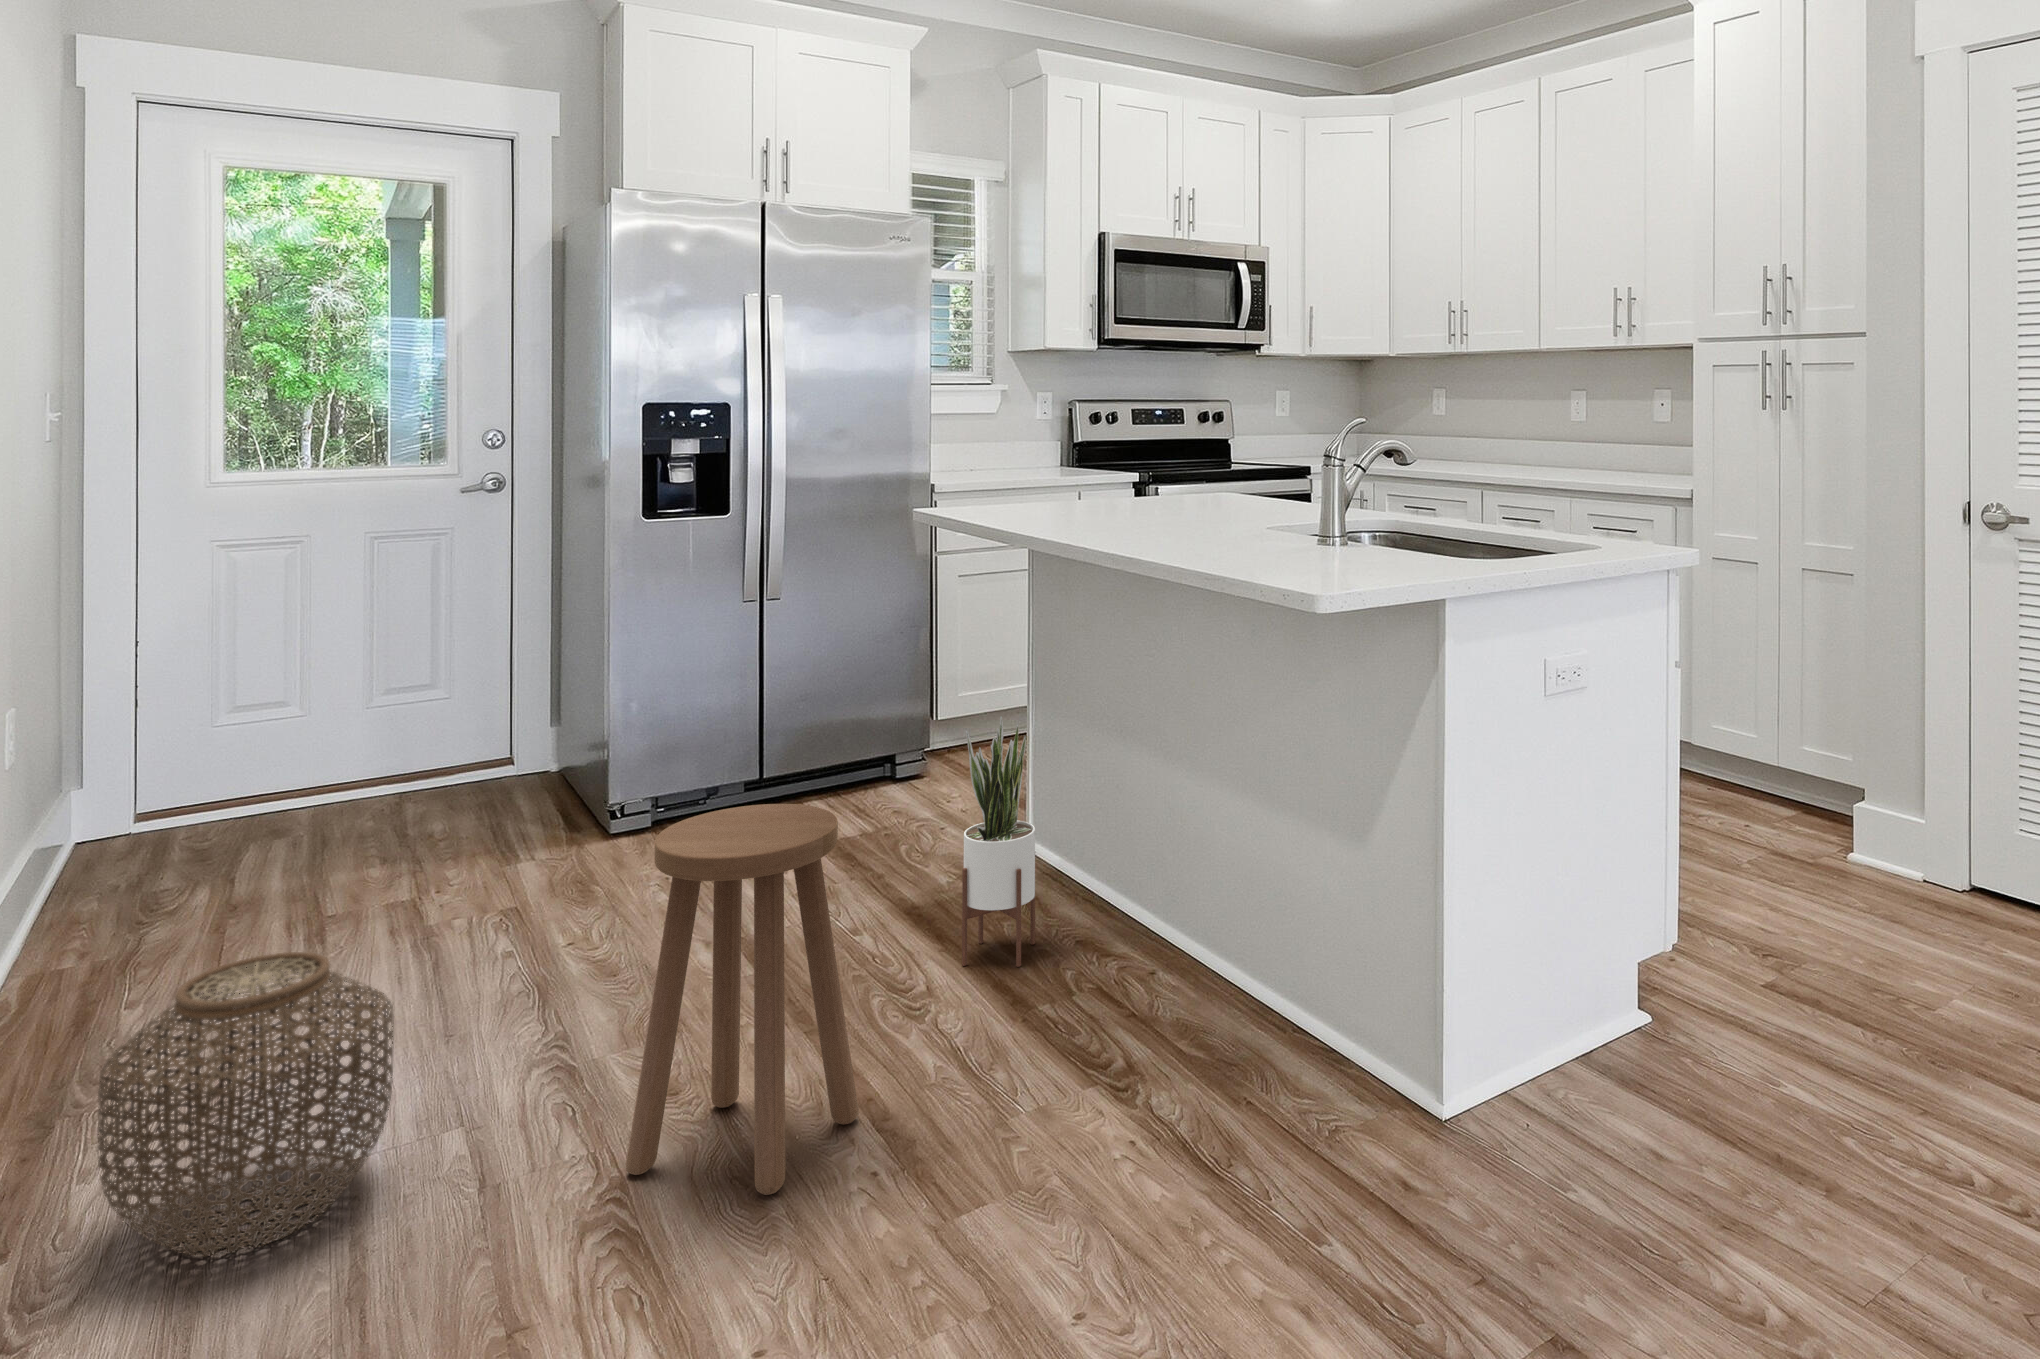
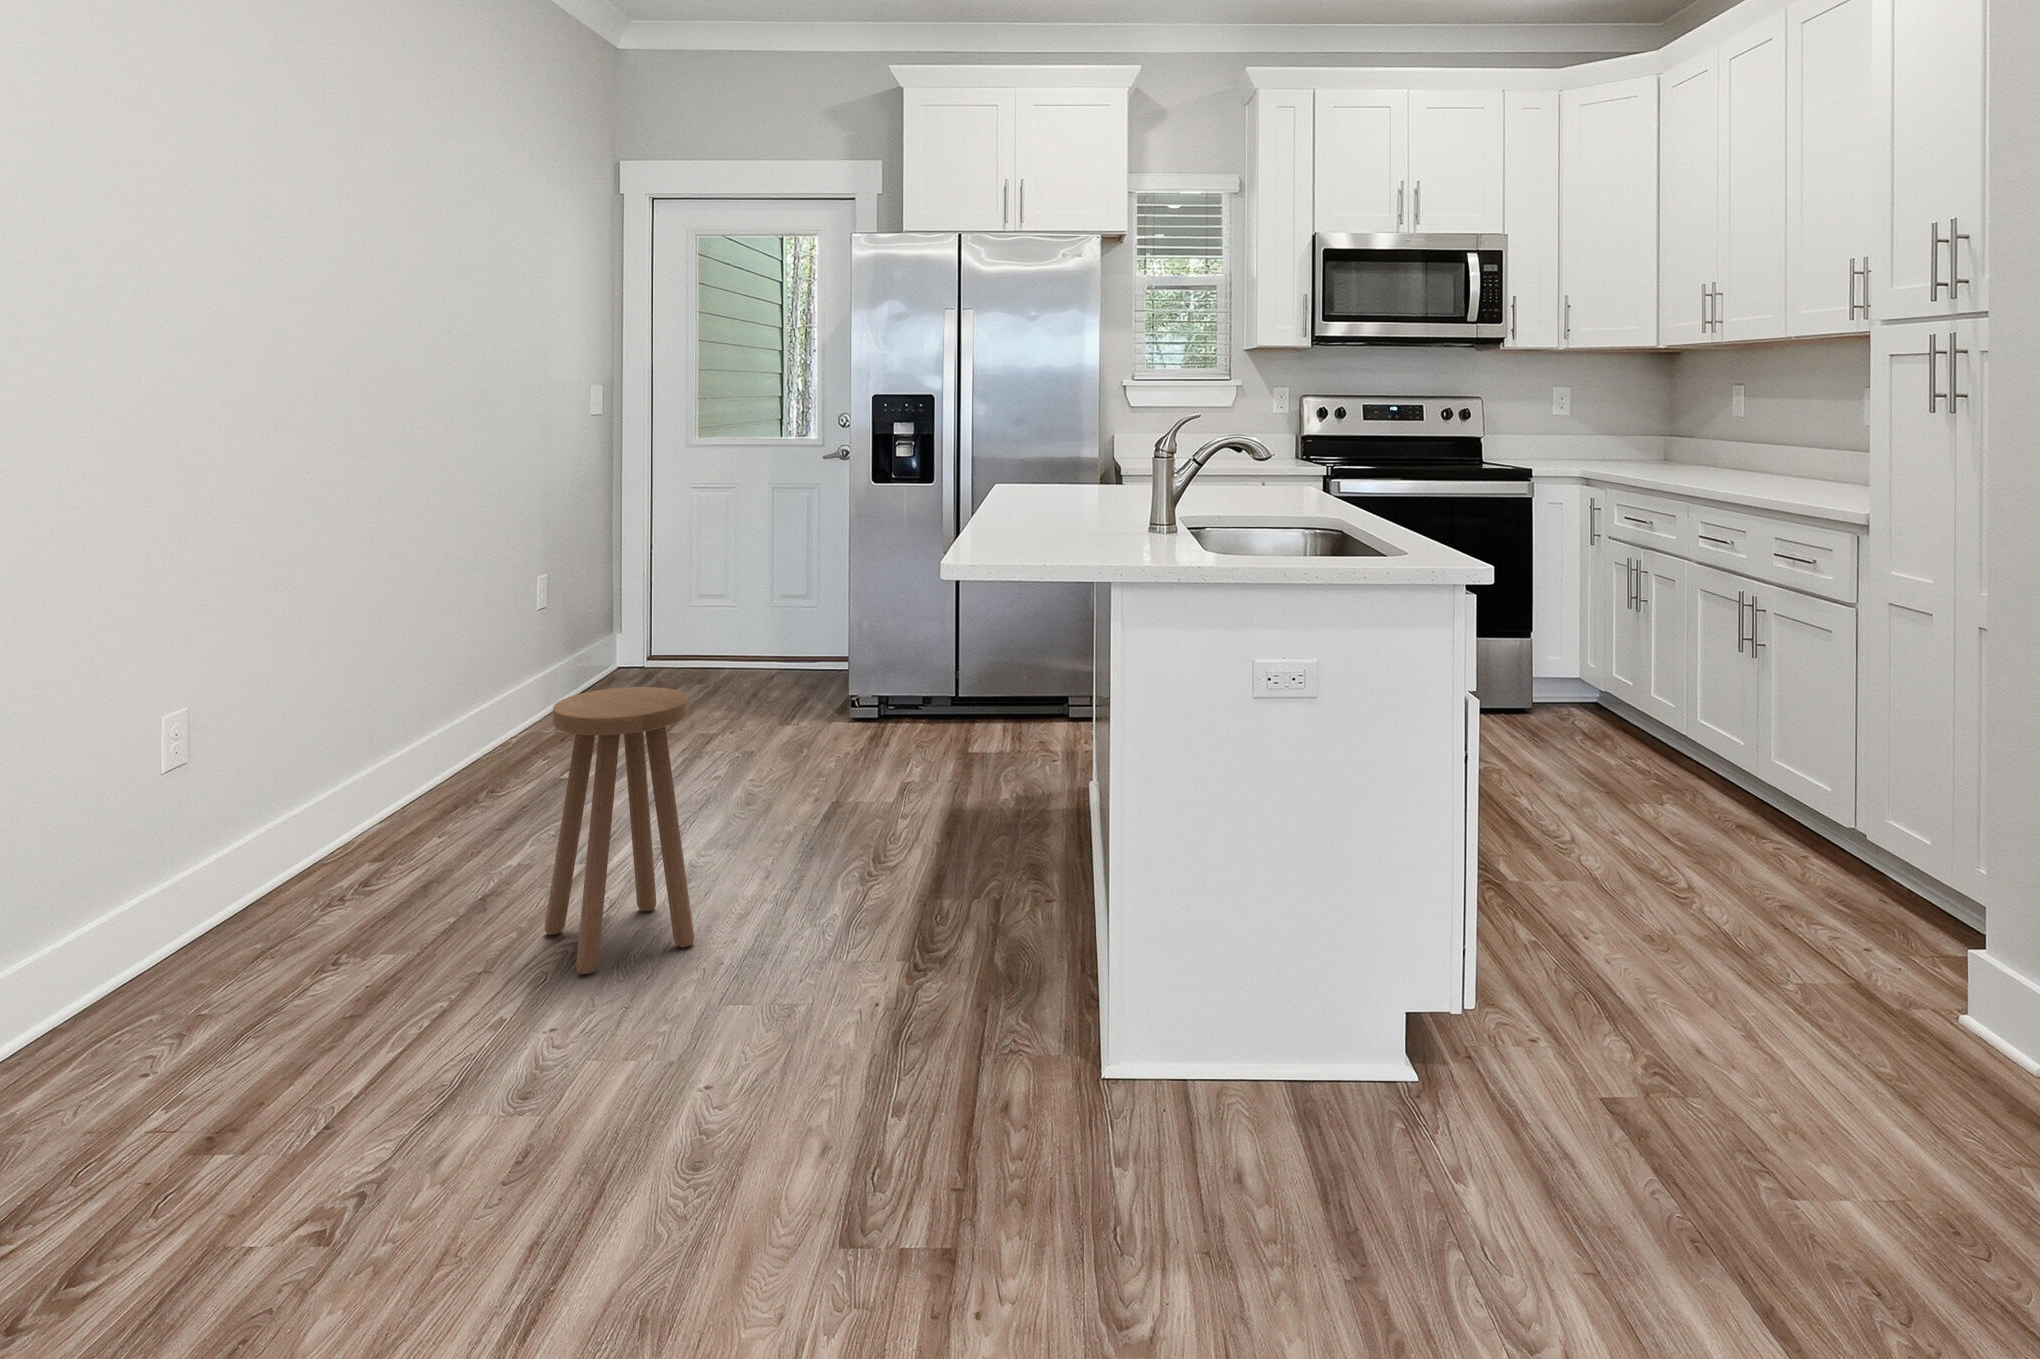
potted plant: present [962,716,1035,967] -> none [895,658,977,877]
woven basket: present [97,952,394,1256] -> none [309,730,474,907]

